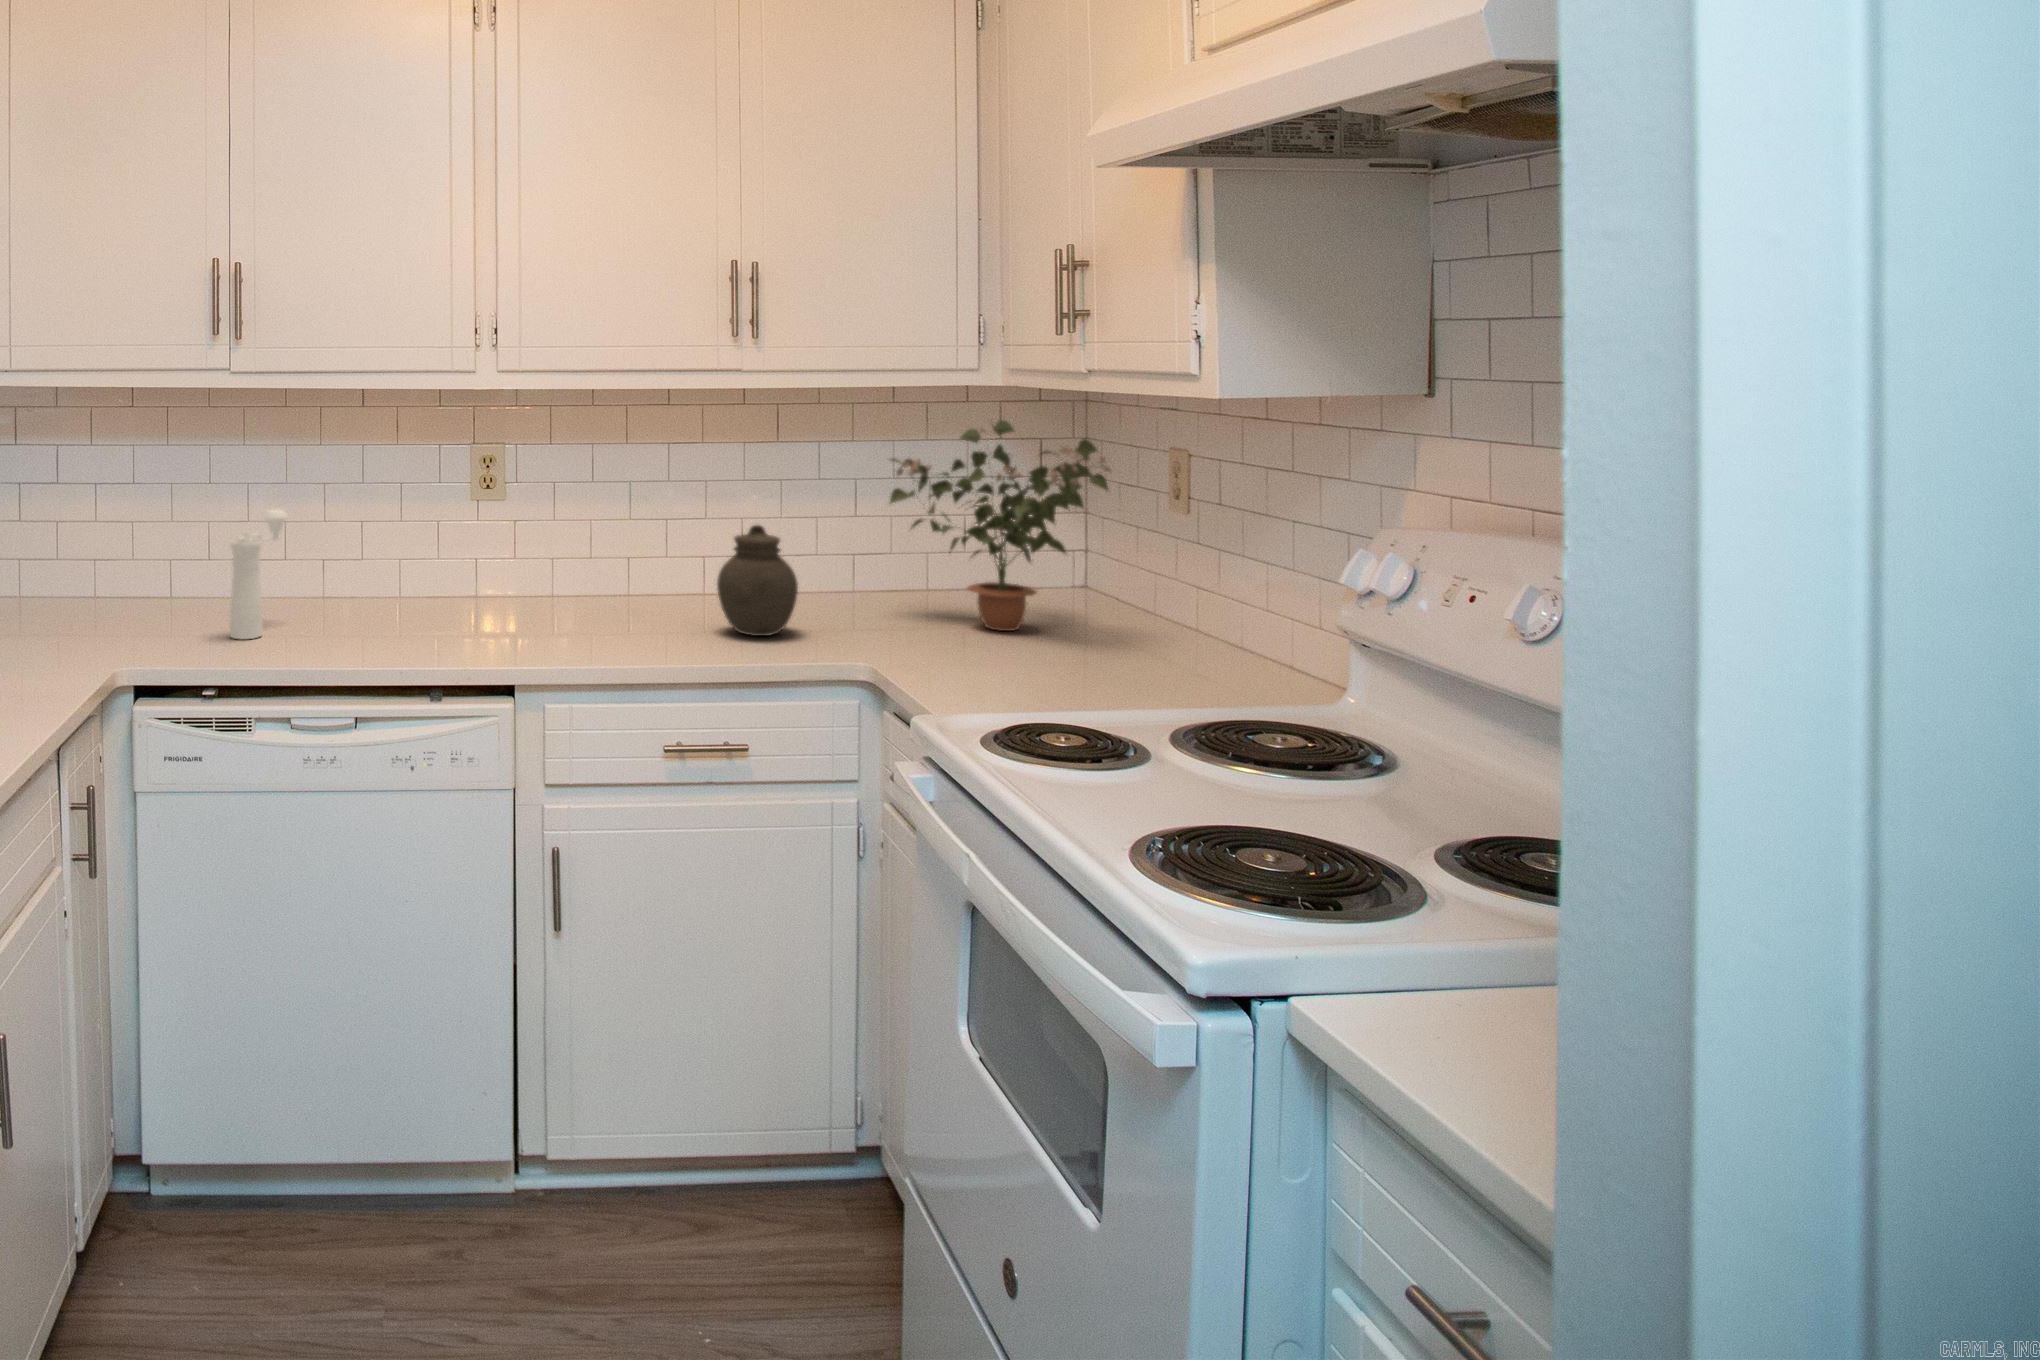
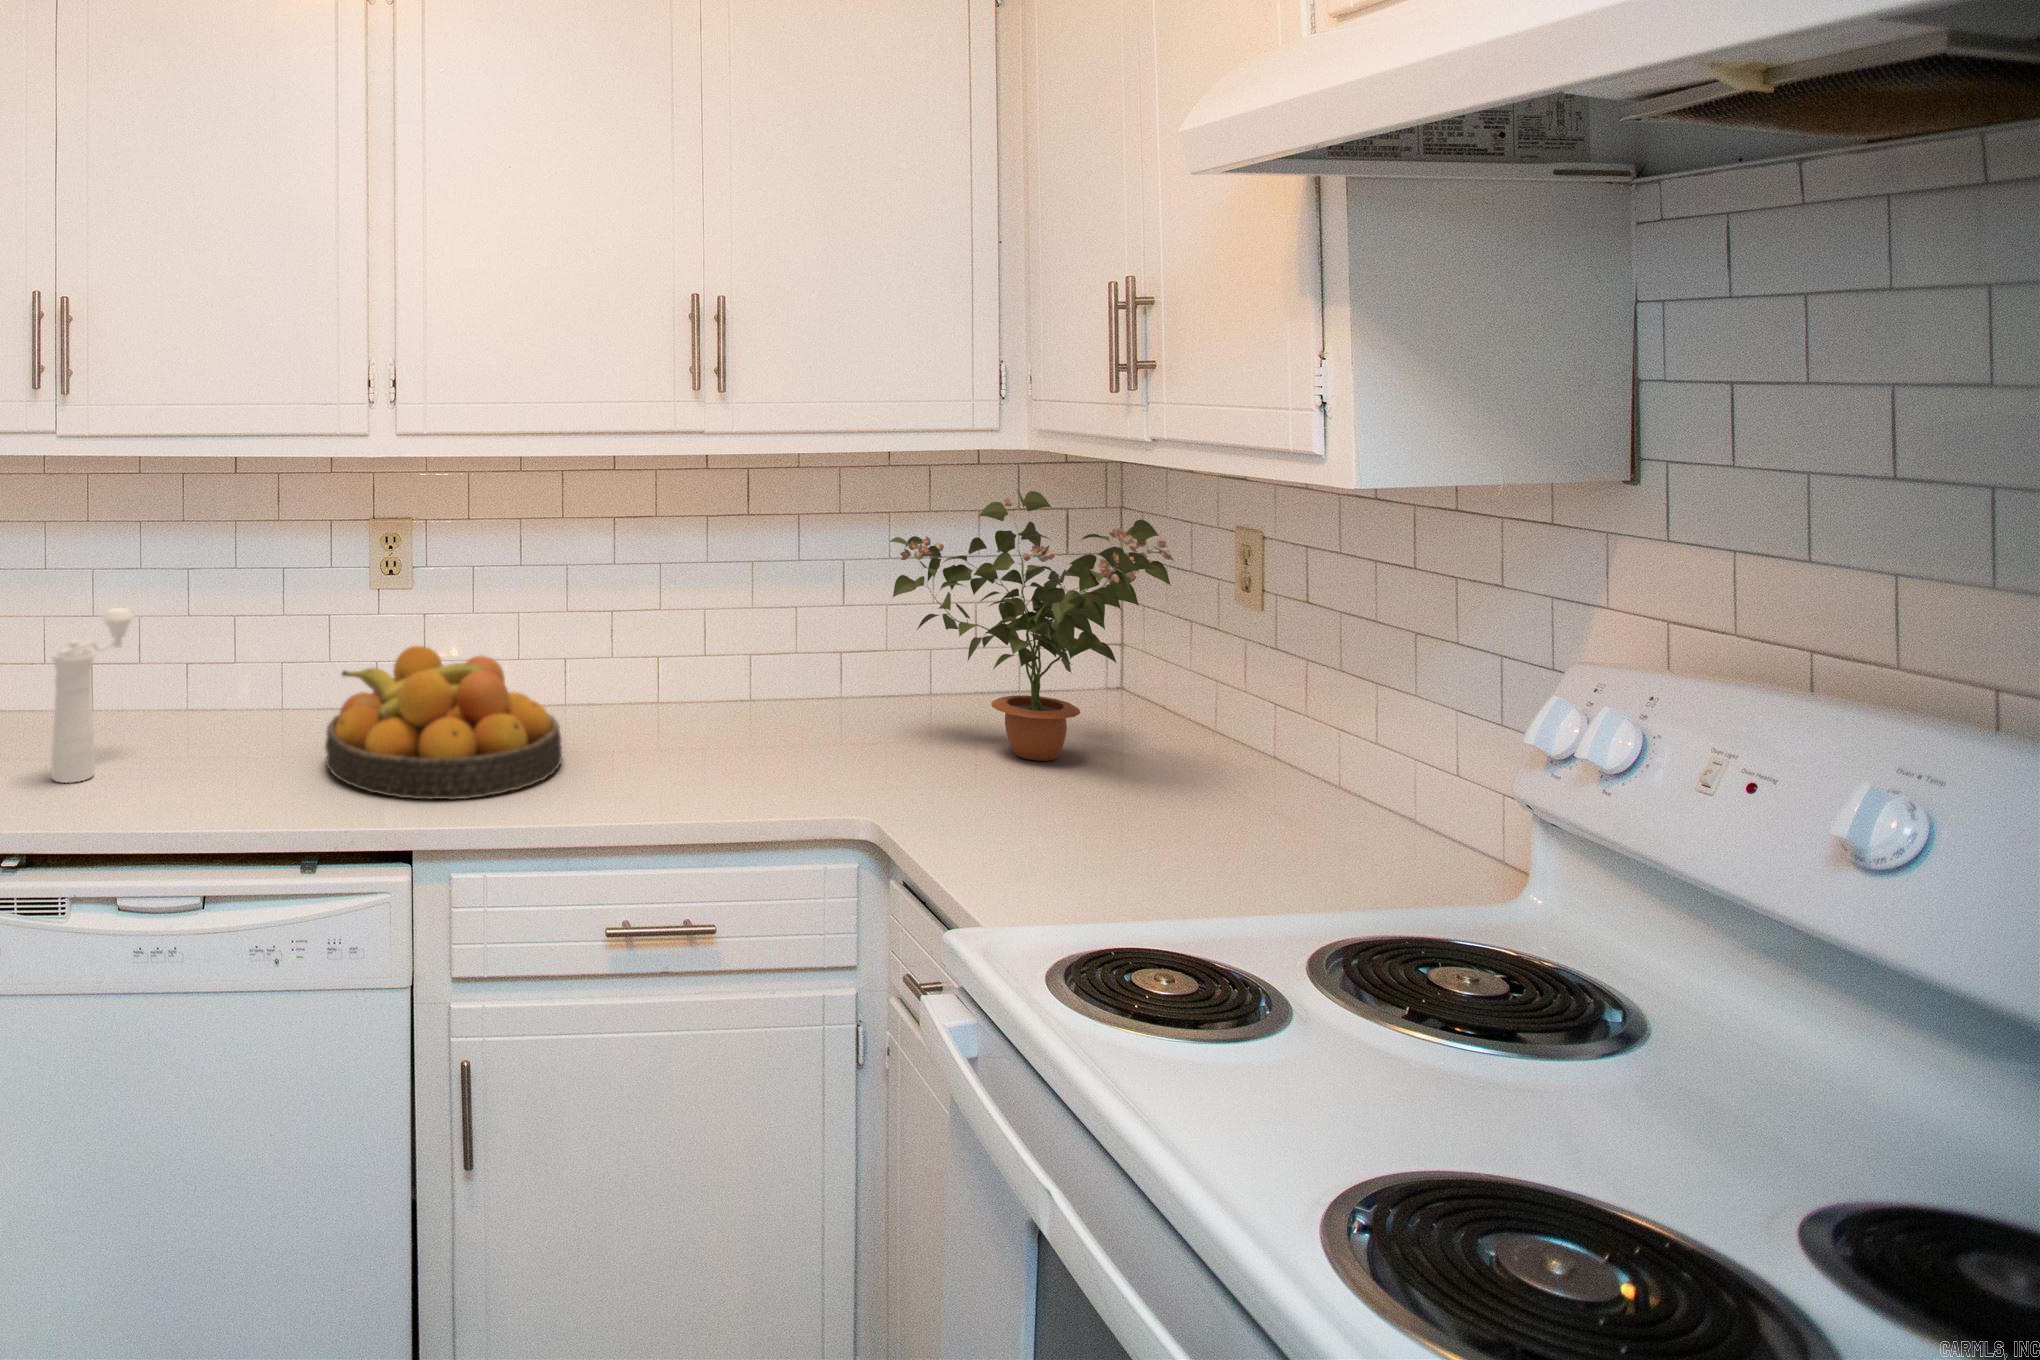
jar: present [717,525,798,636] -> none [678,628,780,772]
fruit bowl: none [440,541,625,651] -> present [325,646,562,799]

